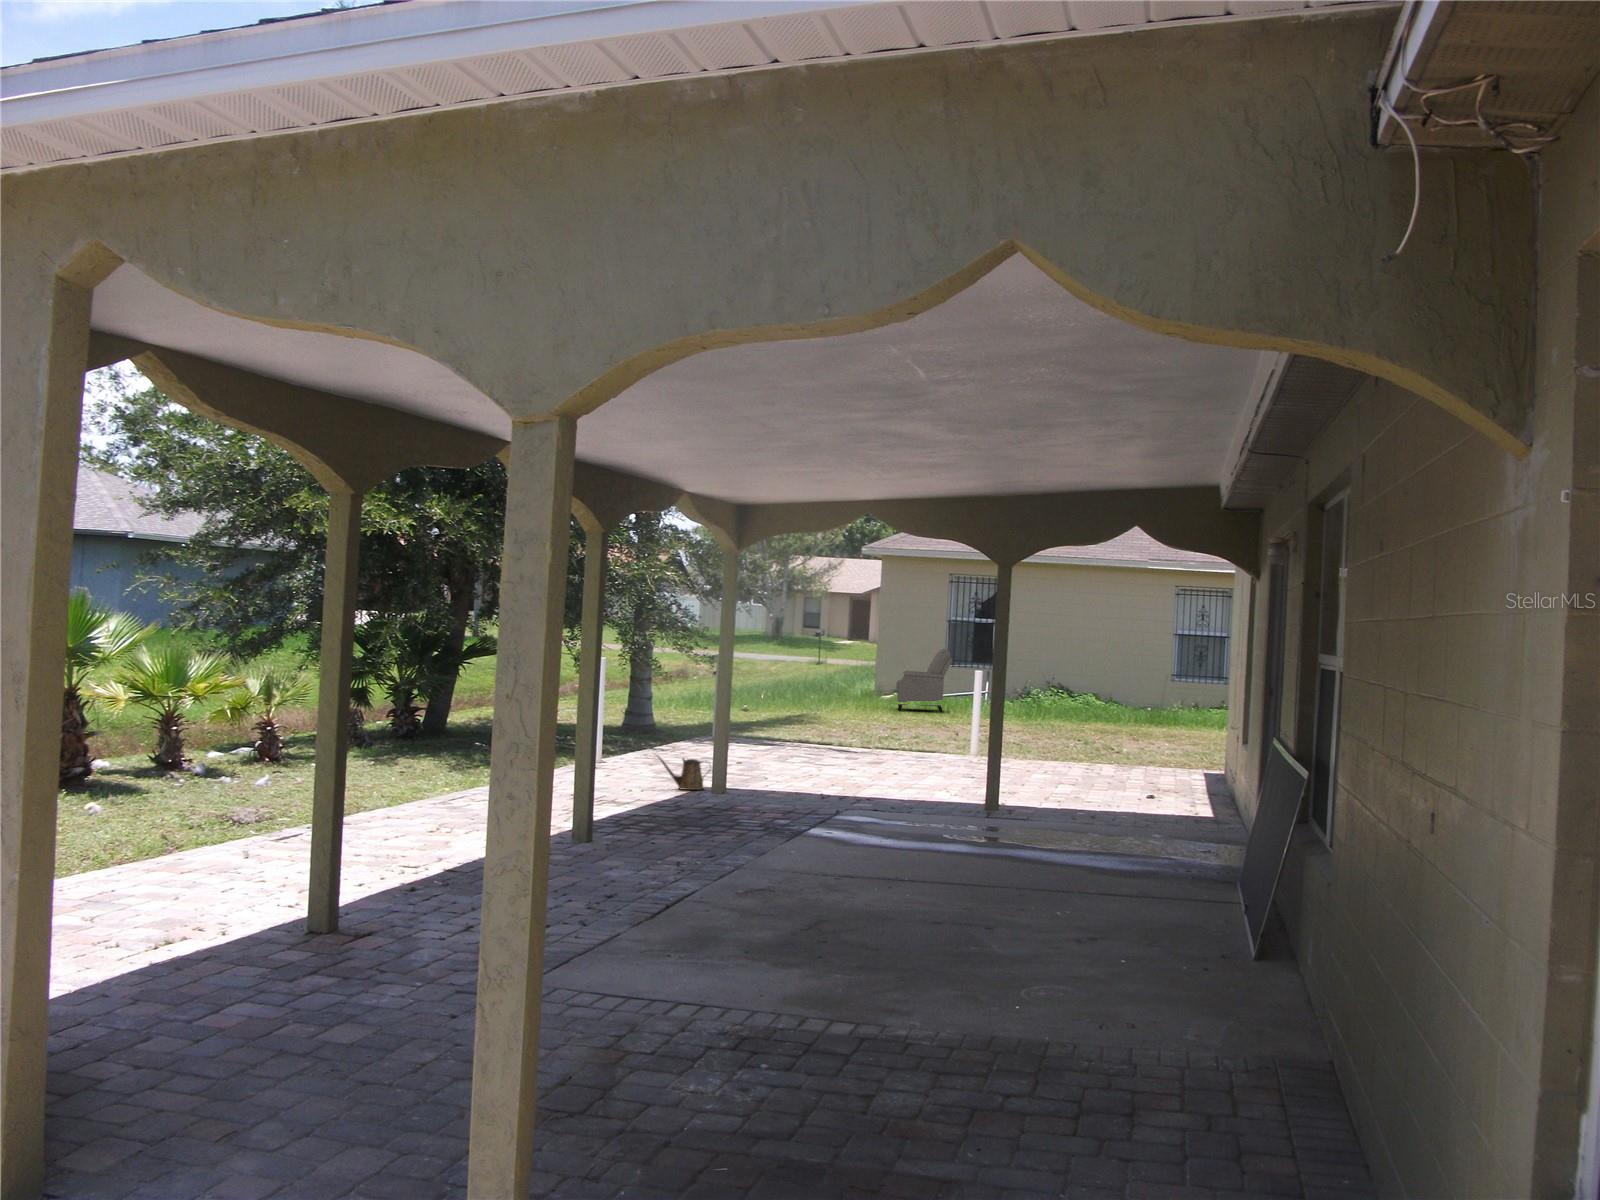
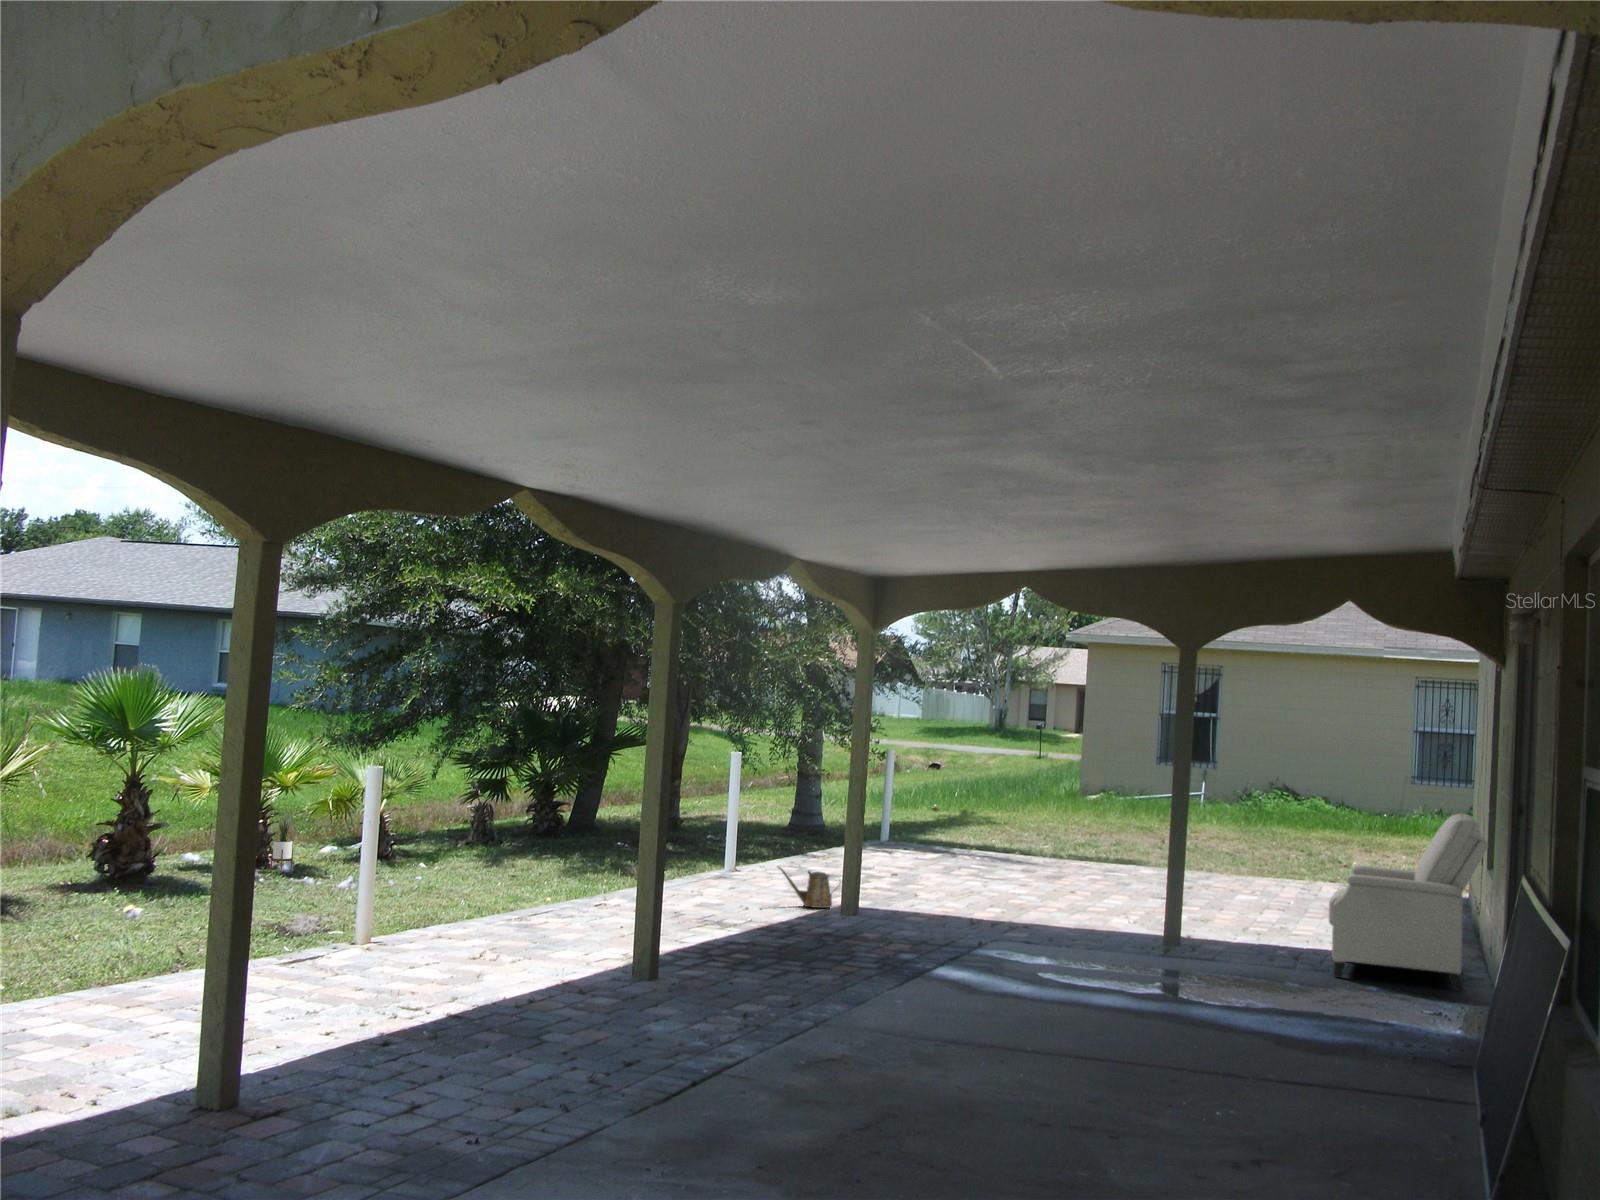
chair: present [896,649,953,713] -> present [1329,813,1488,991]
potted plant: none [171,715,192,773] -> present [270,813,293,873]

